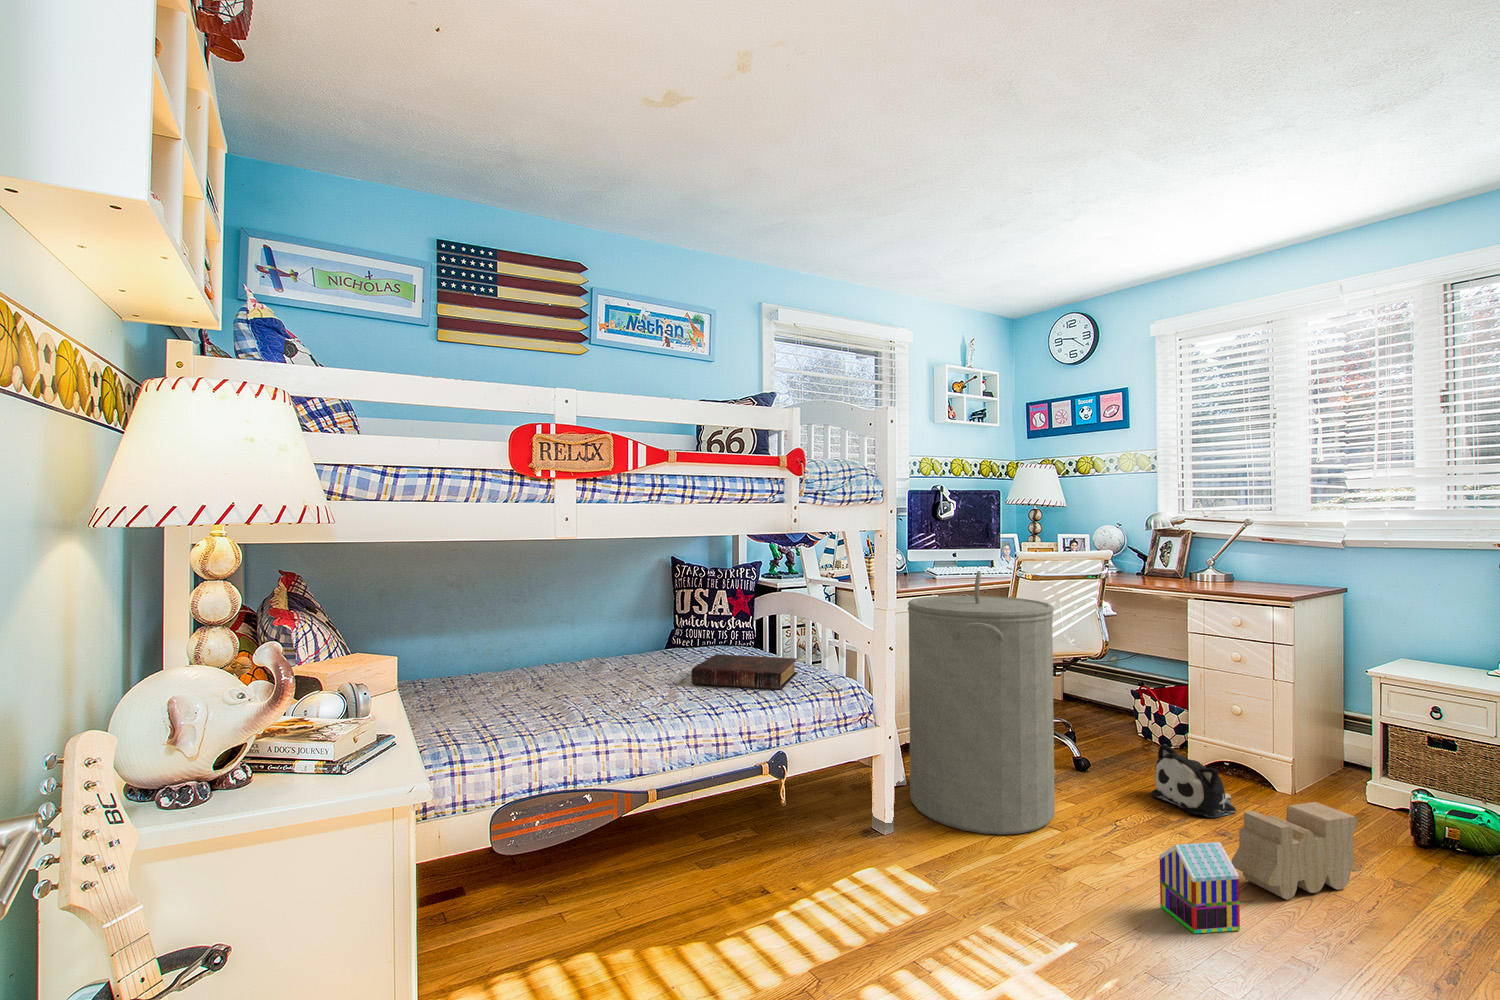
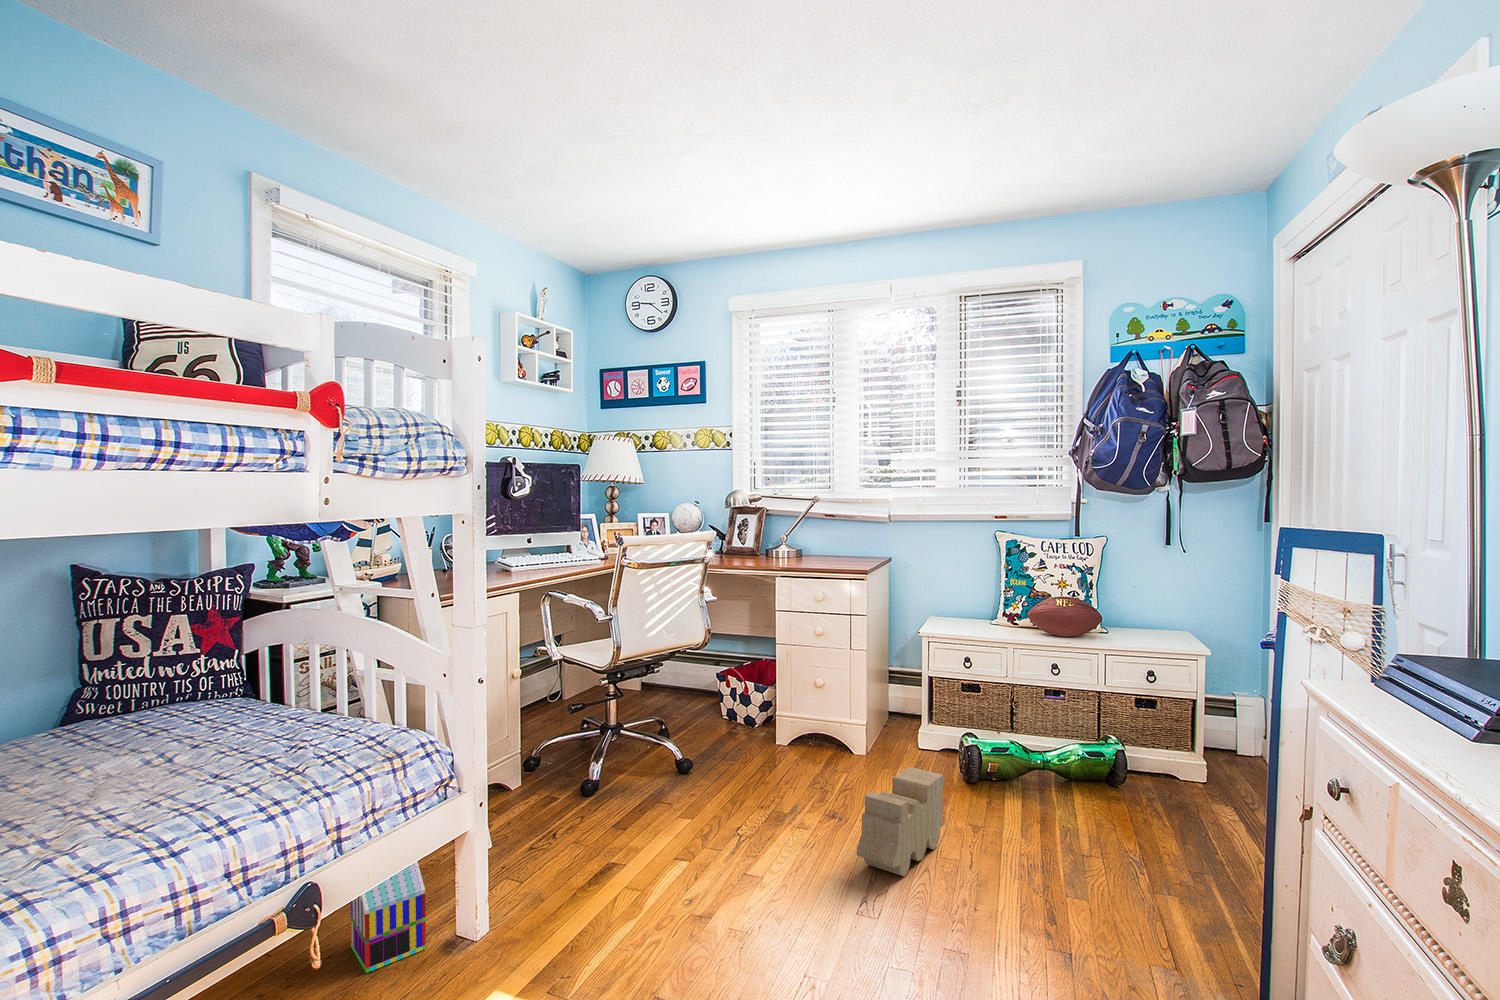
laundry hamper: present [908,571,1055,835] -> none [494,561,674,896]
book: present [691,654,797,690] -> none [110,714,329,799]
plush toy: present [1151,744,1236,817] -> none [755,730,830,799]
toy house: present [1160,842,1240,934] -> present [350,862,426,973]

